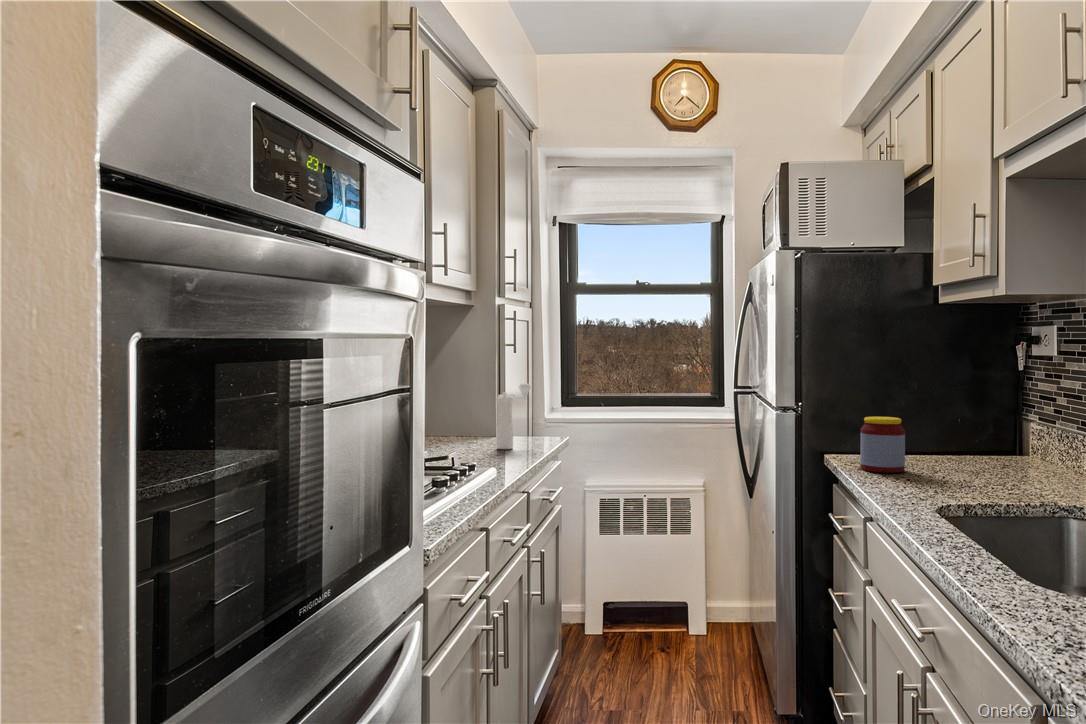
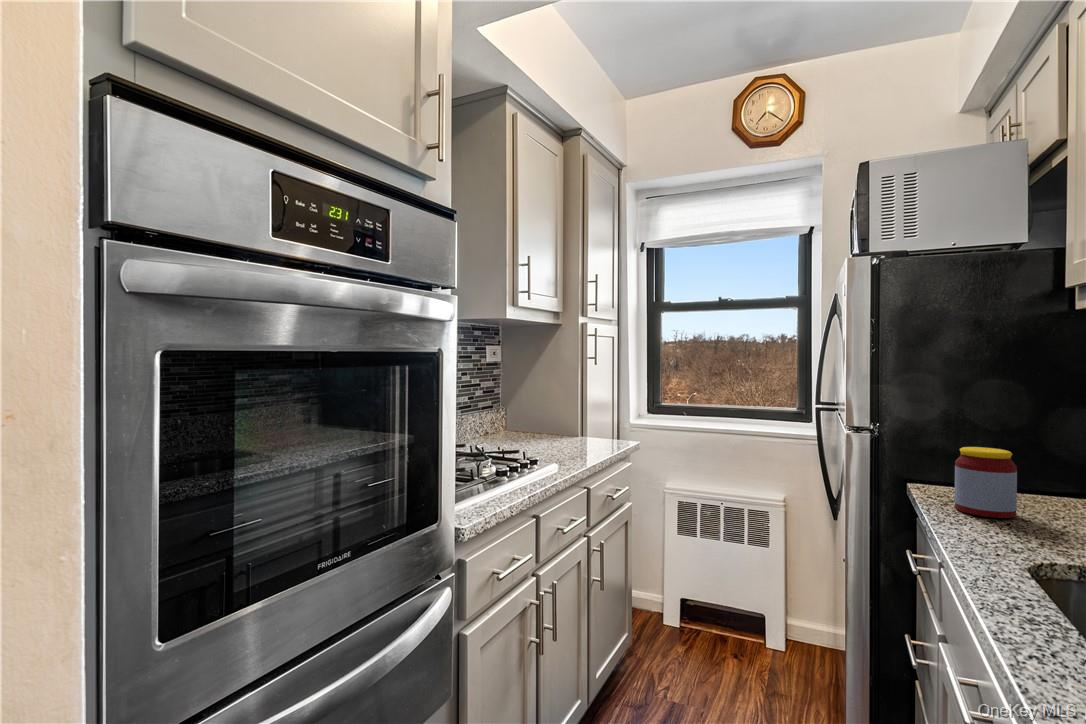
pepper mill: present [496,384,531,449] -> none [559,395,596,457]

